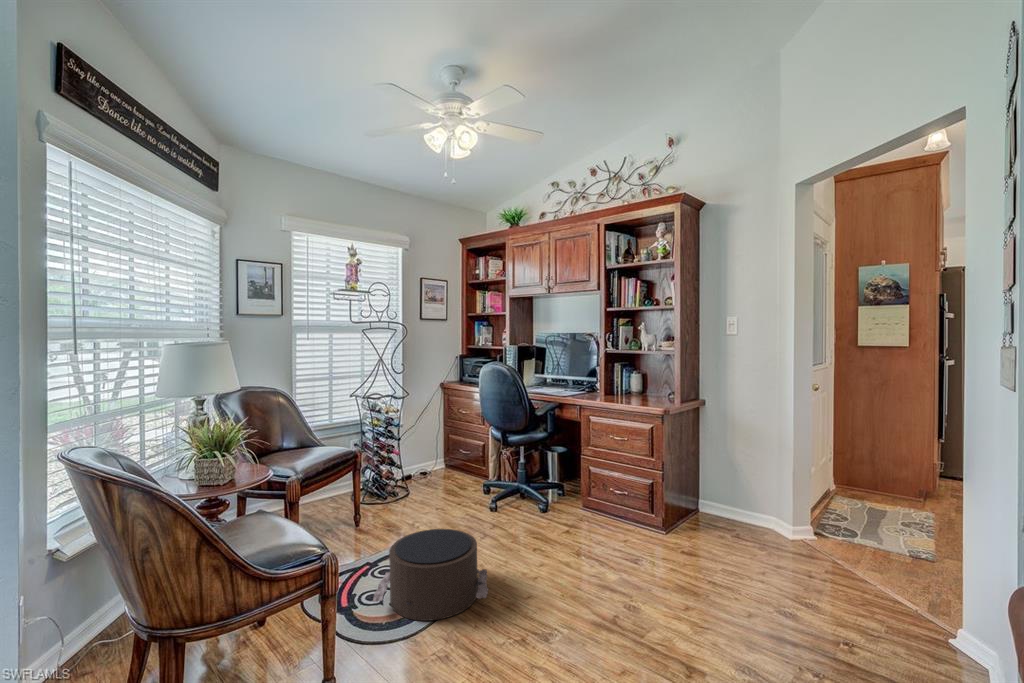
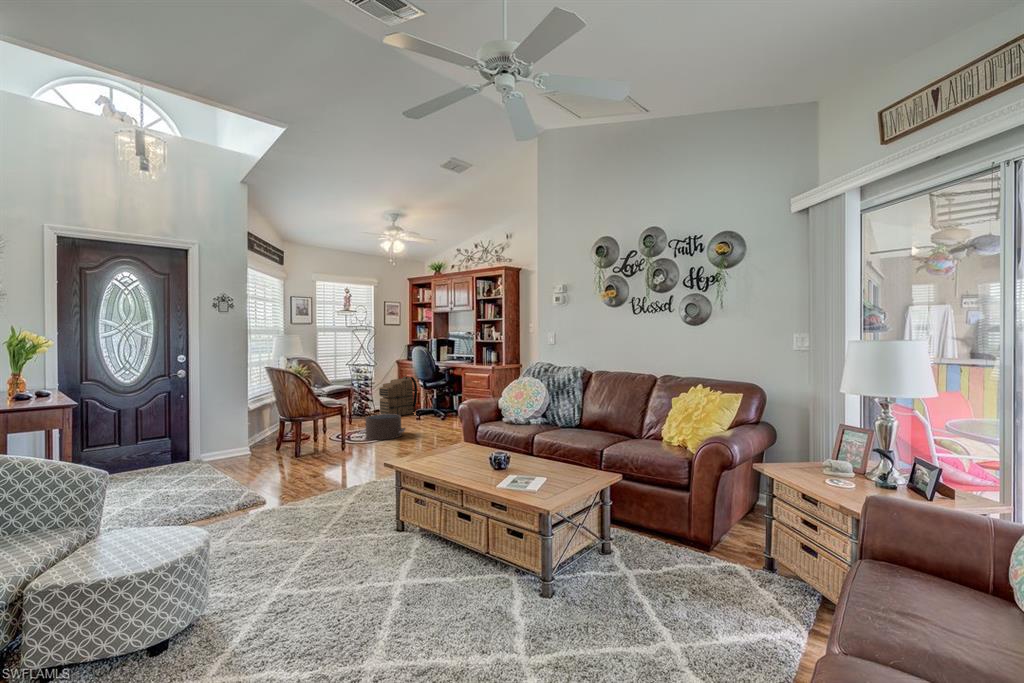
backpack: none [413,415,483,495] -> present [379,377,418,415]

